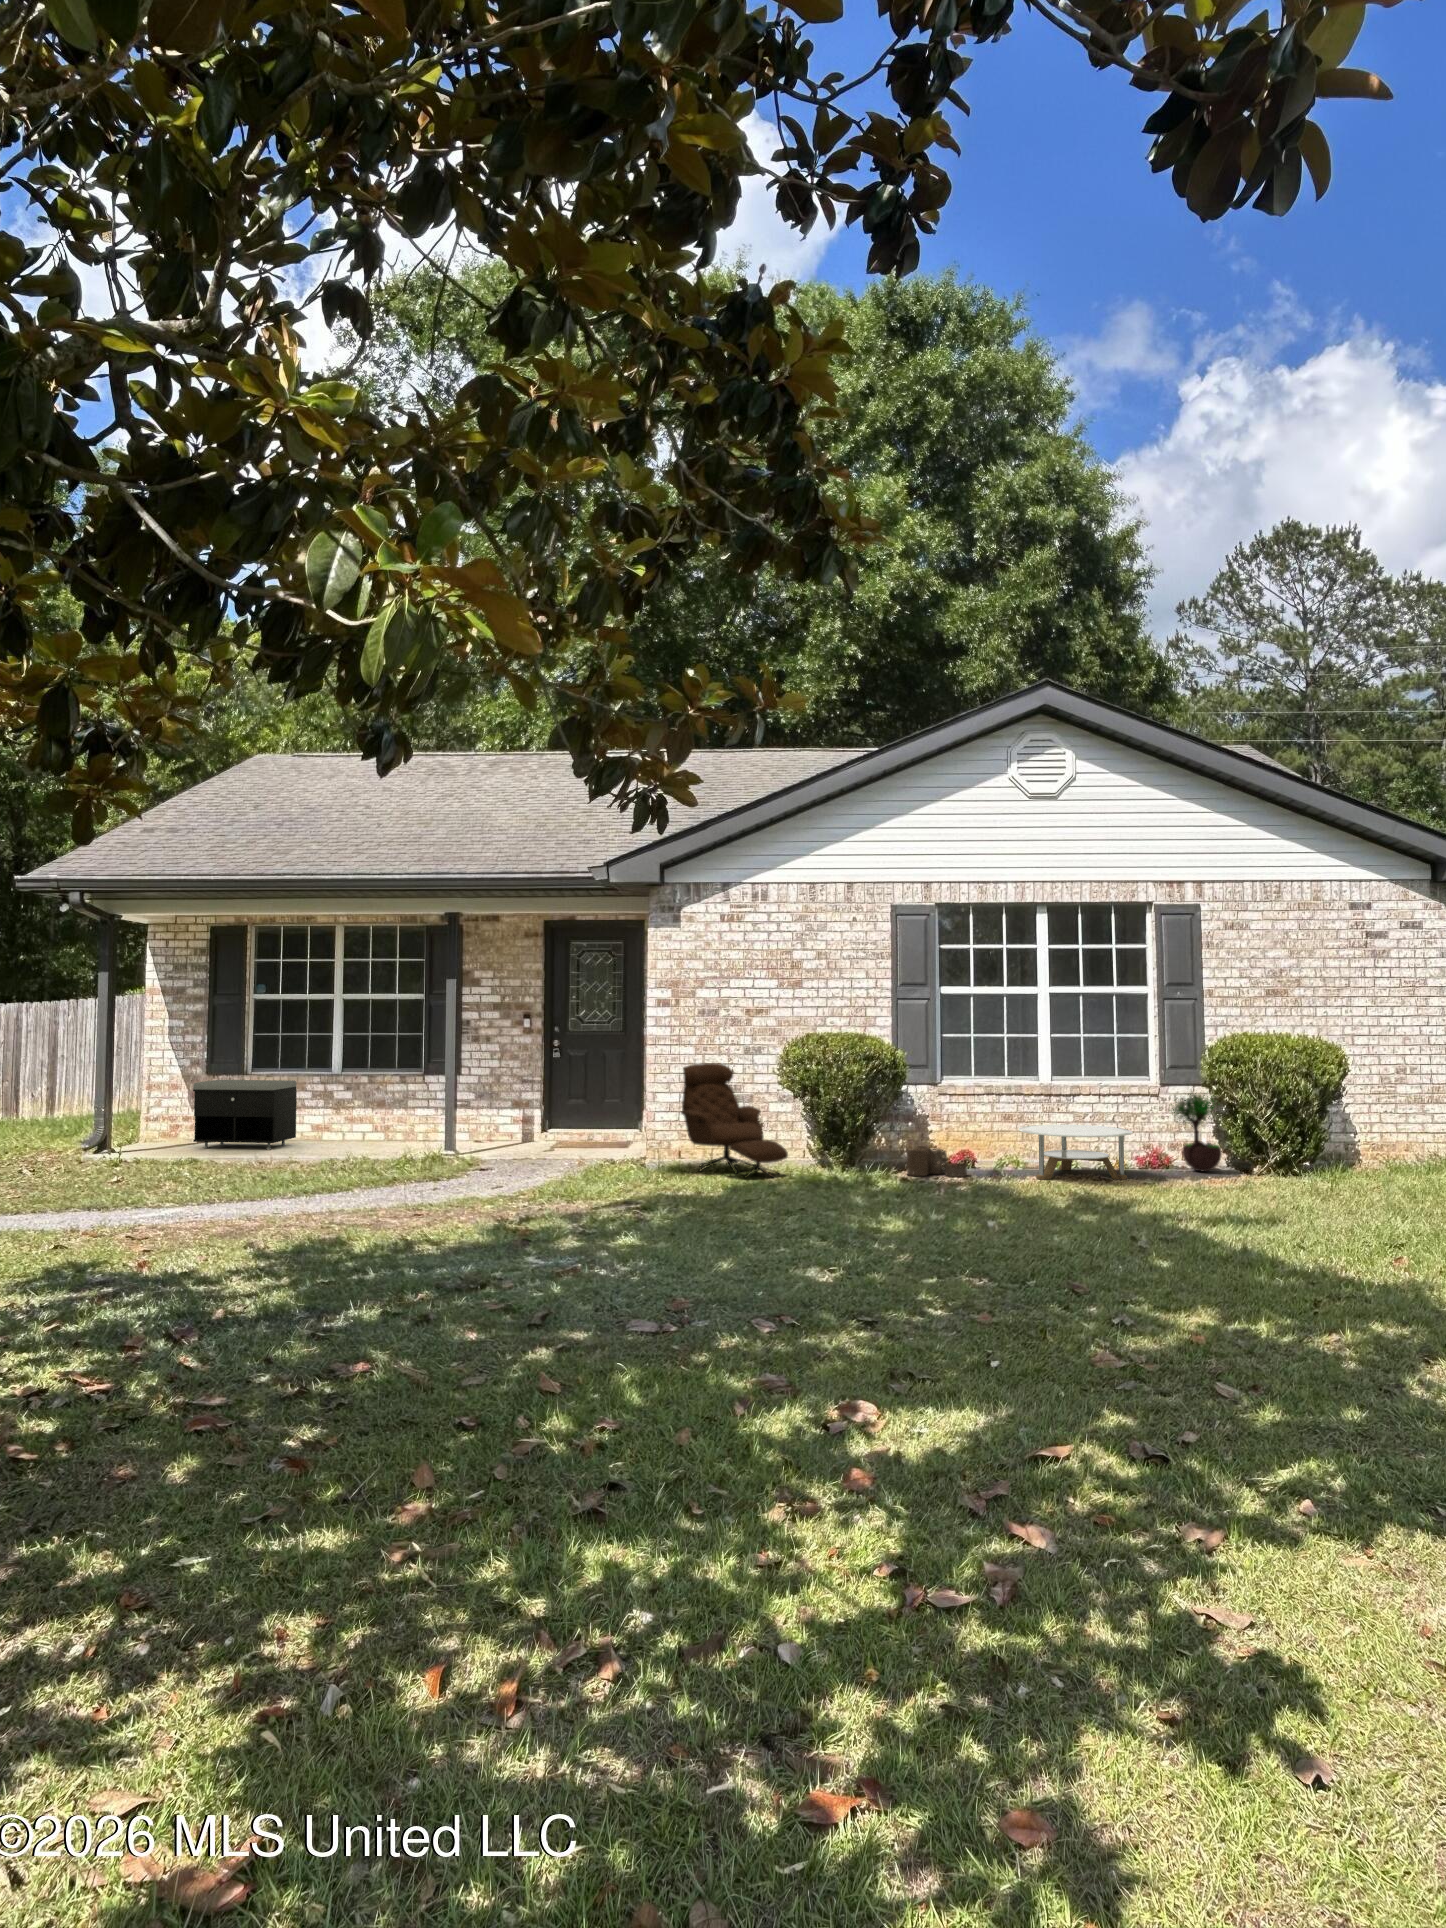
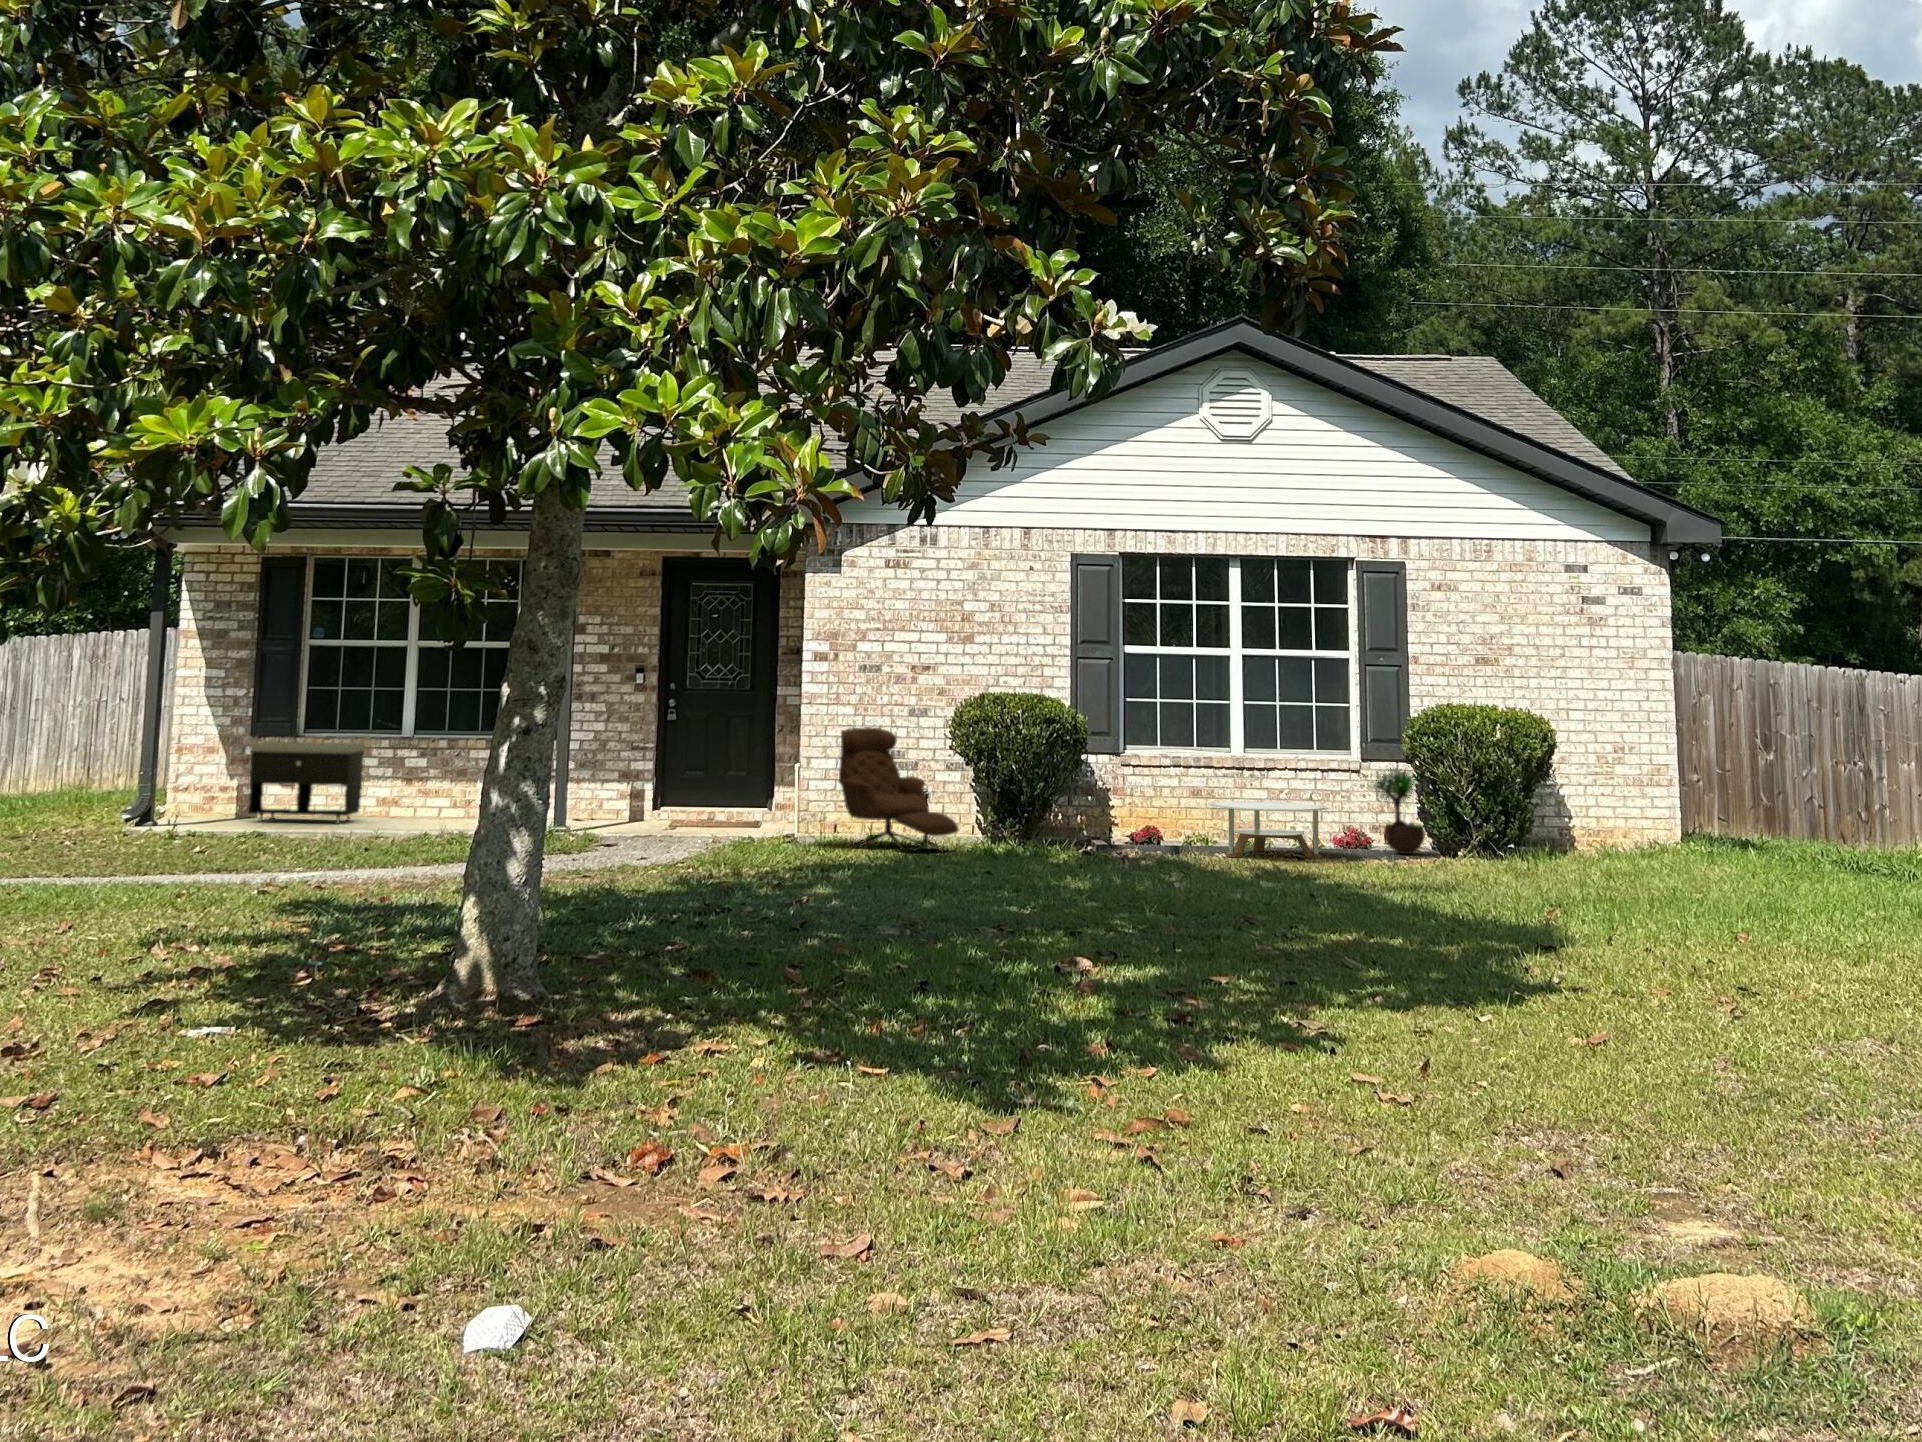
woven basket: present [906,1146,967,1177] -> none [1086,820,1153,854]

